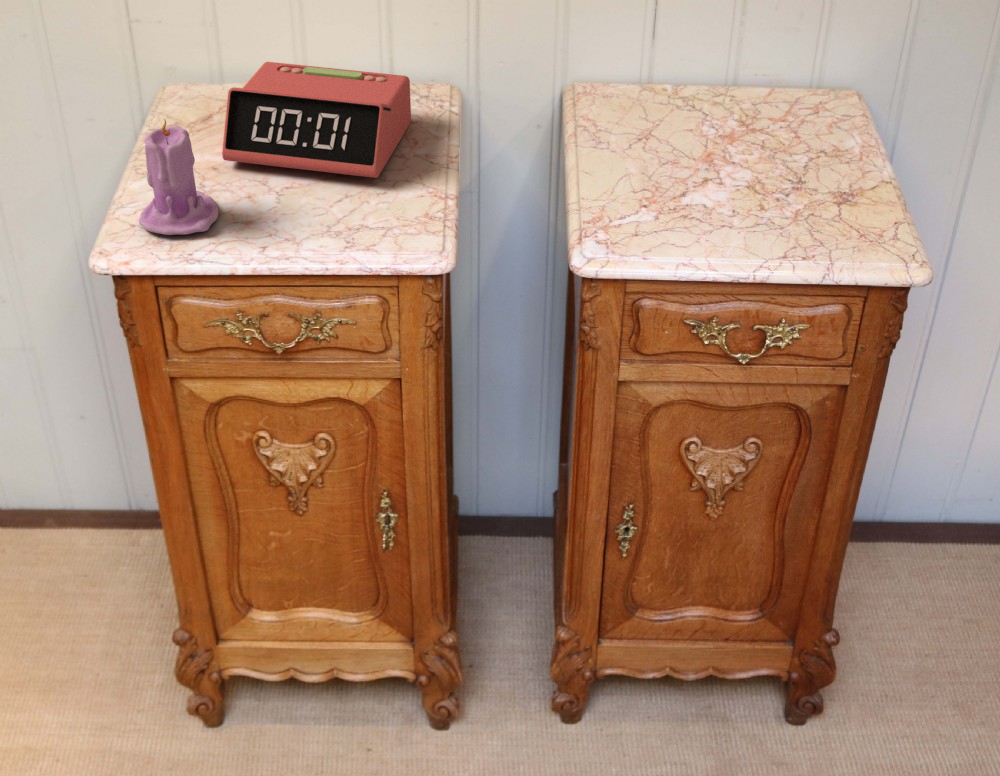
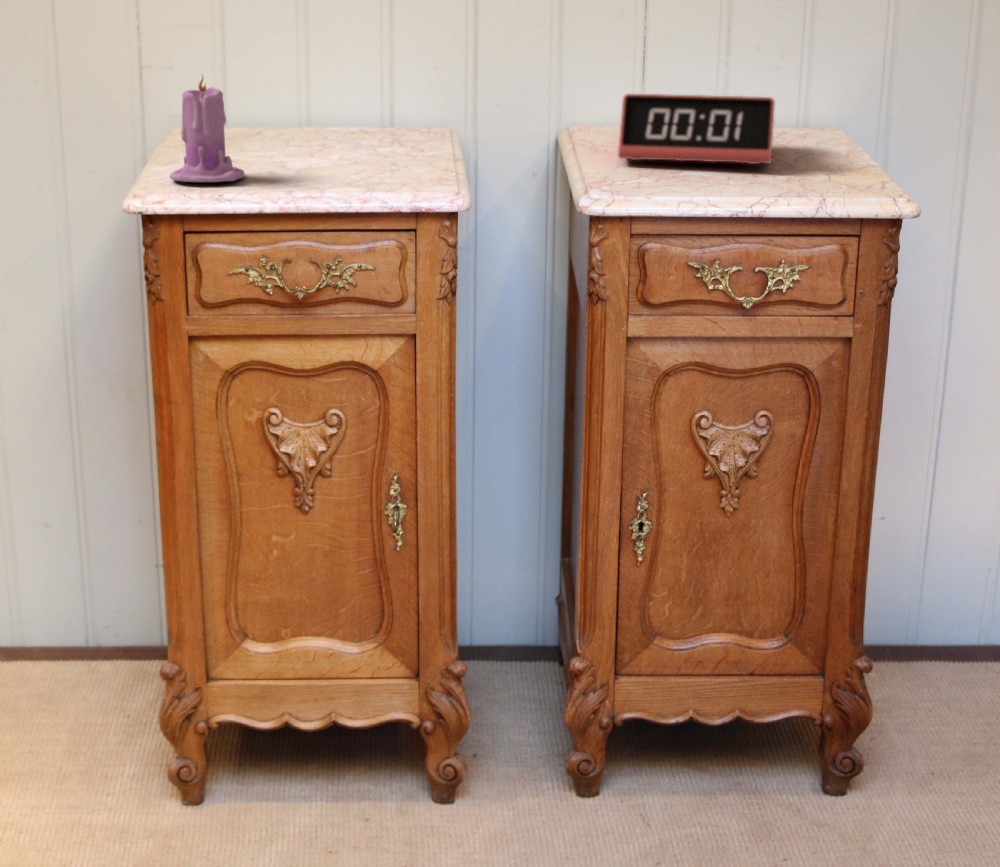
alarm clock: present [222,62,411,178] -> present [618,94,775,164]

